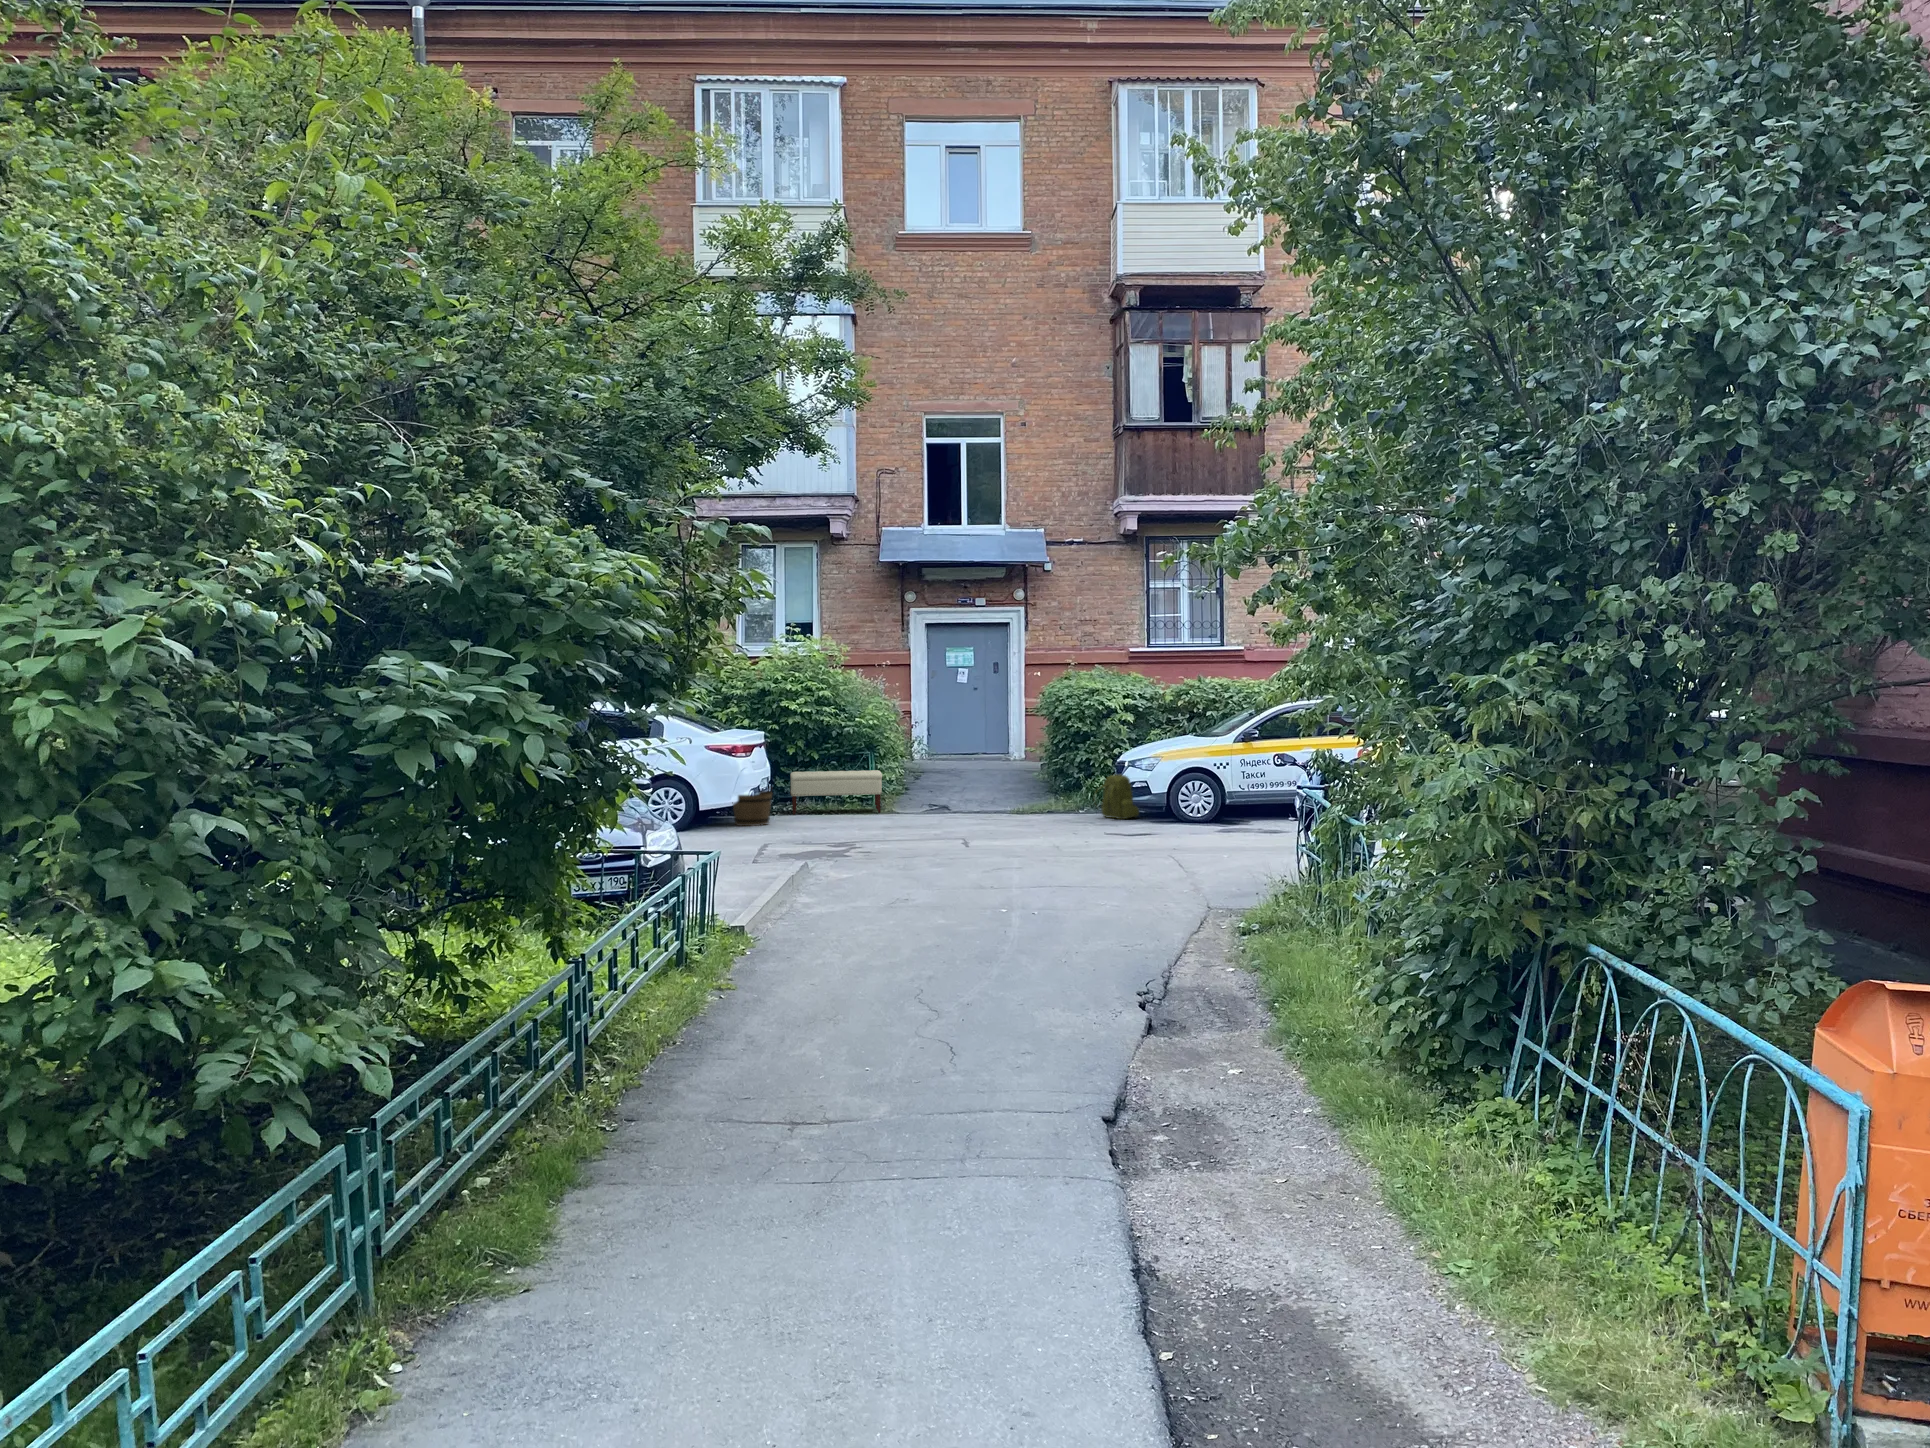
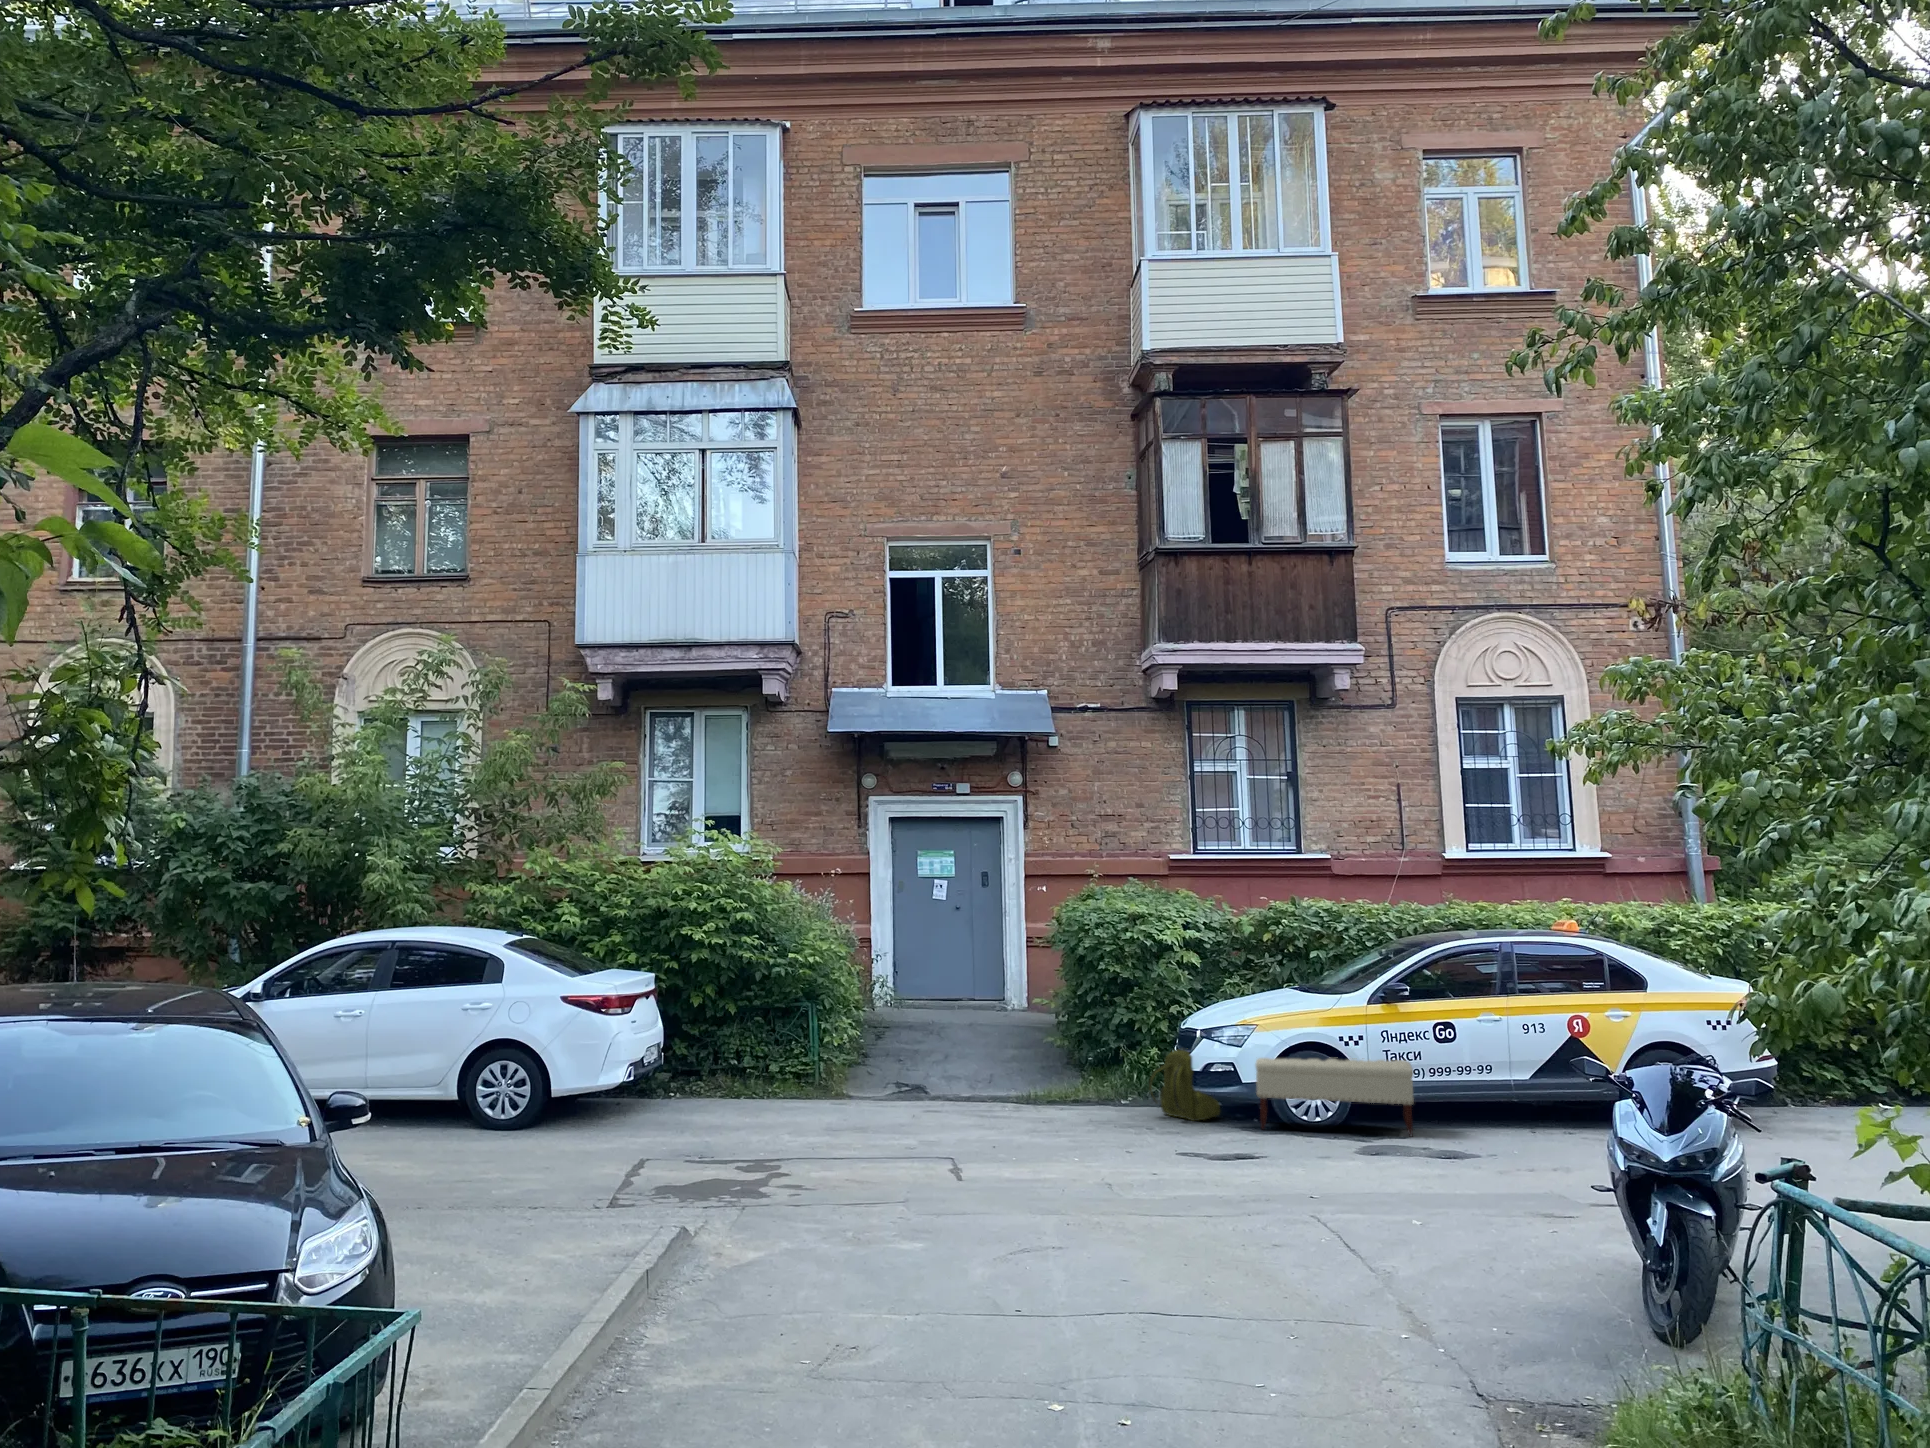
bench: present [790,770,882,815] -> present [1255,1058,1414,1137]
bucket: present [732,790,772,826] -> none [602,1058,664,1122]

